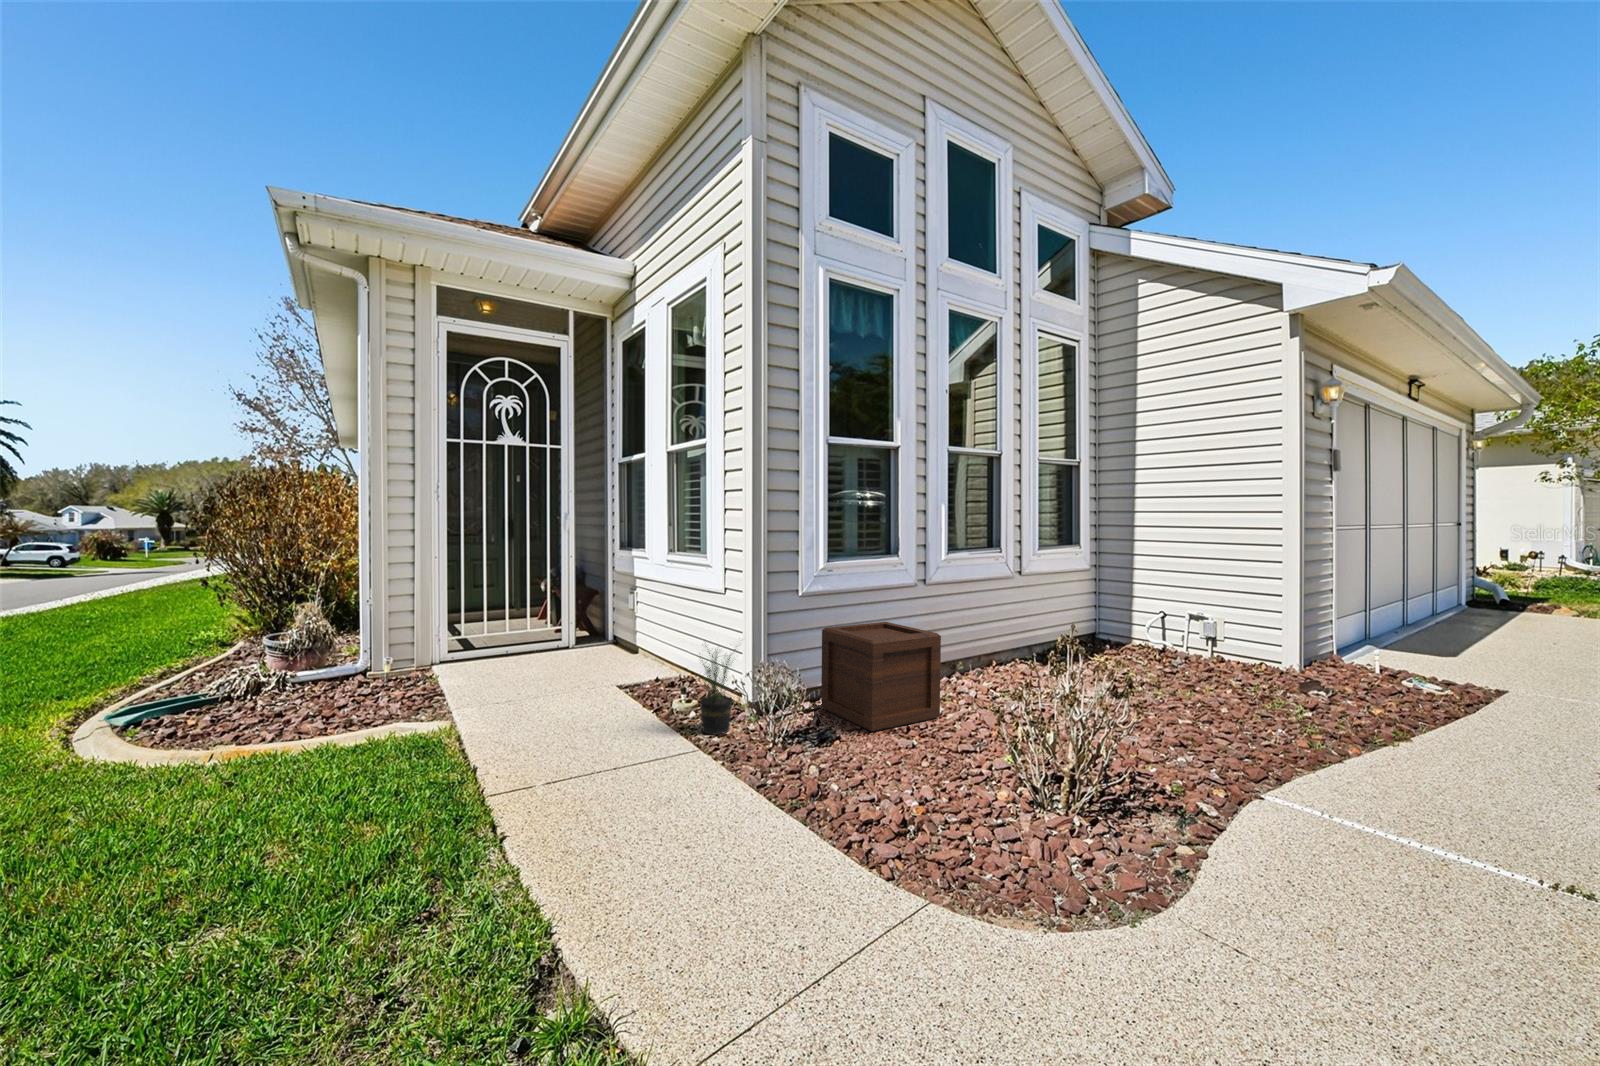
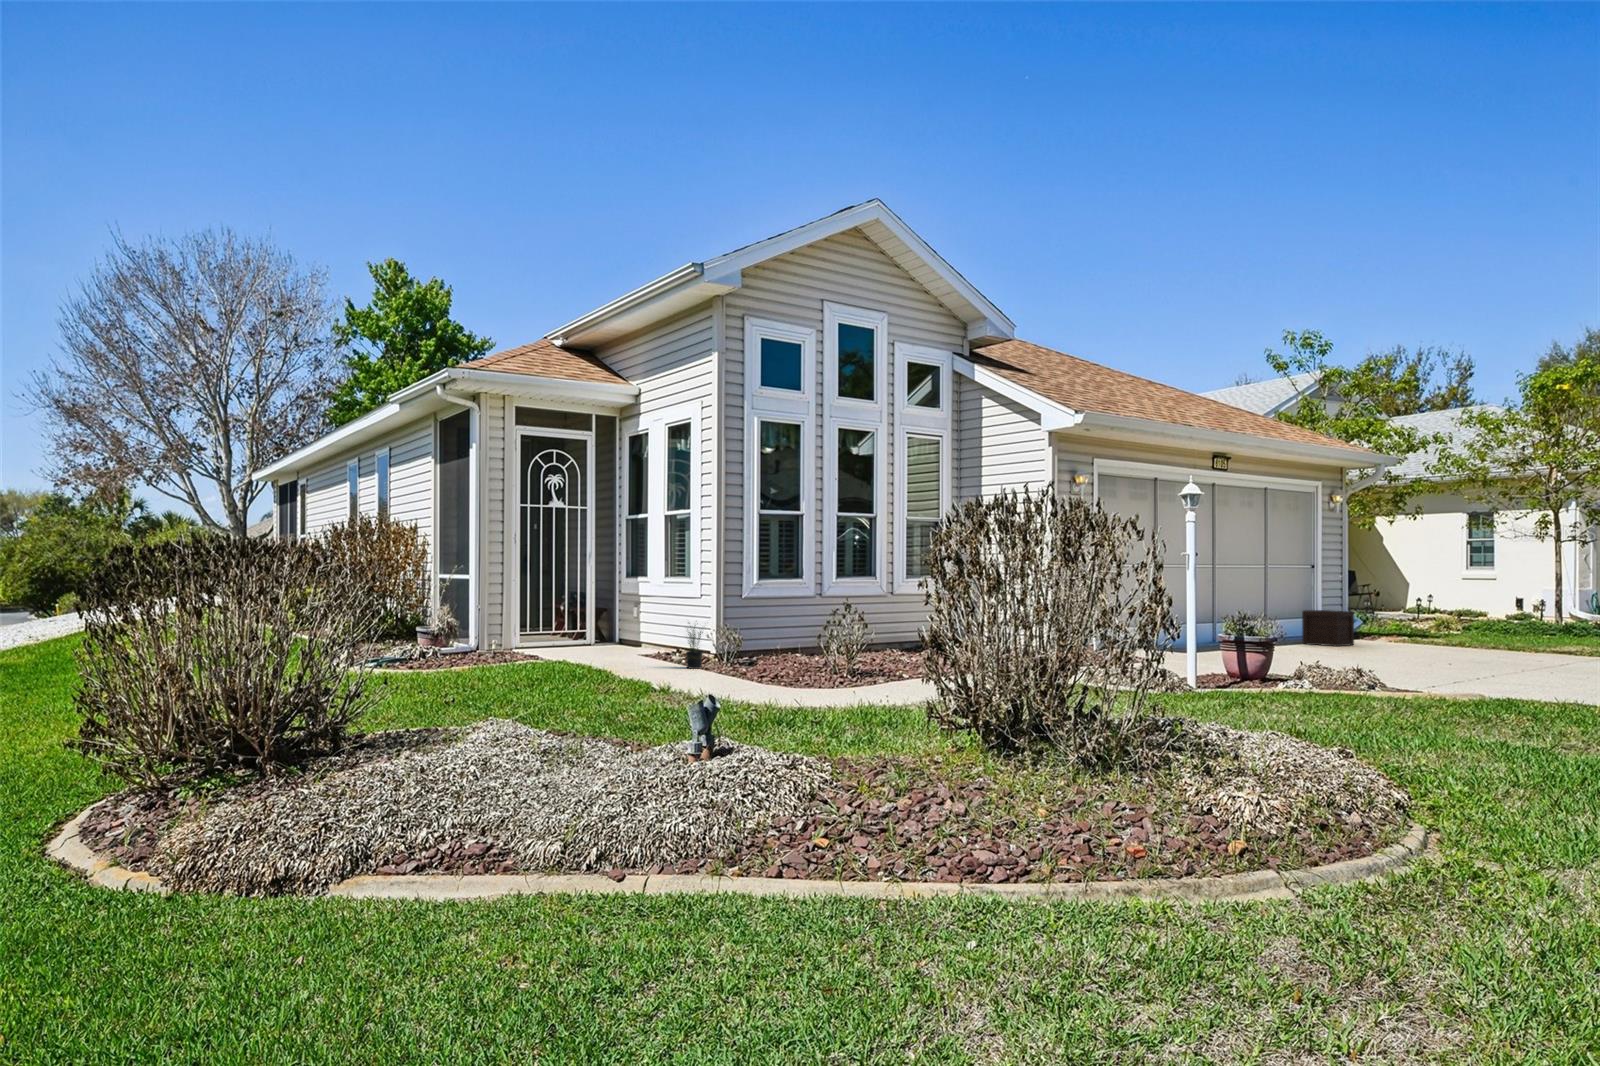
wooden crate: present [821,622,941,732] -> present [1302,610,1354,646]

